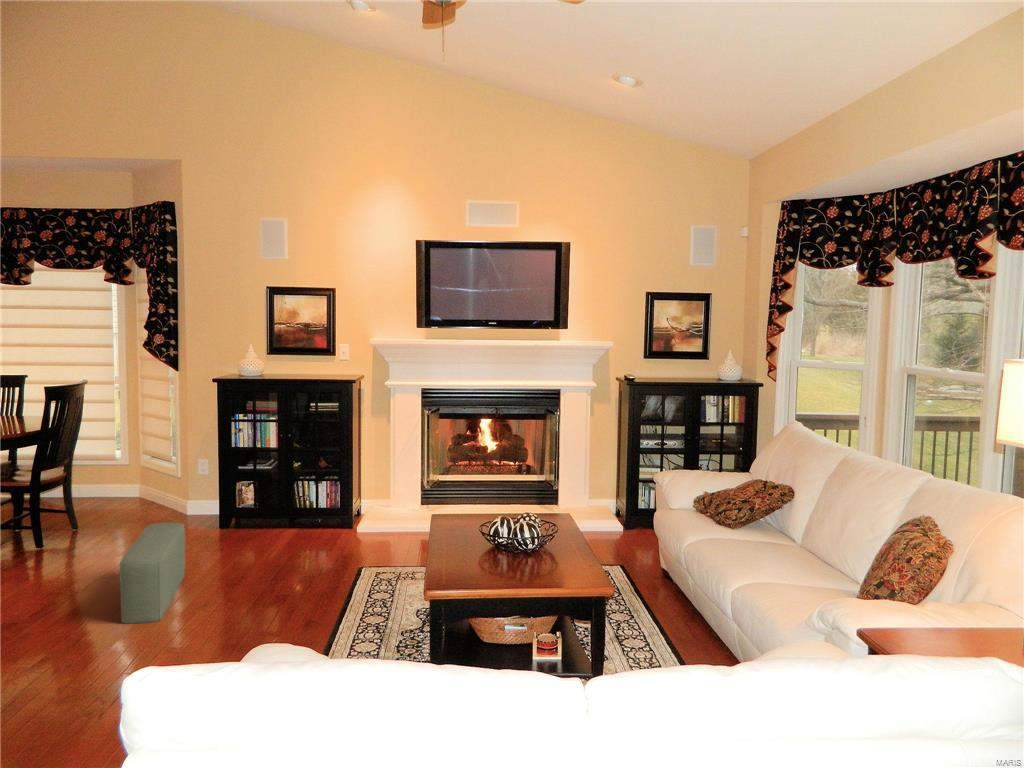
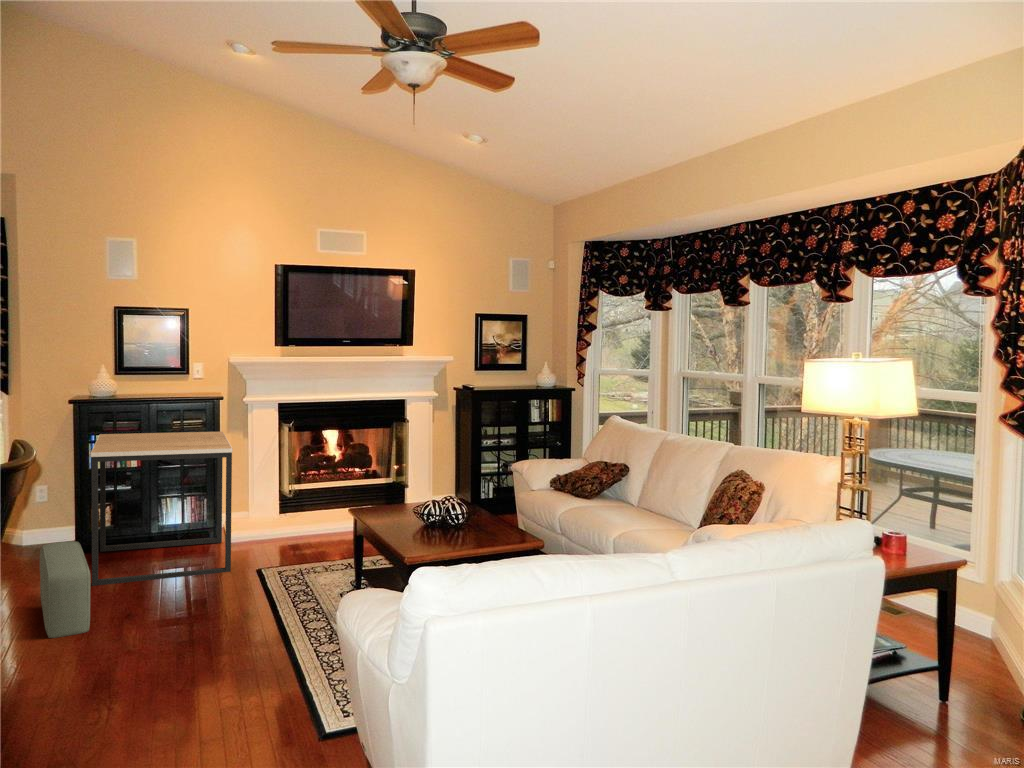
side table: none [204,414,357,568] -> present [91,432,233,586]

